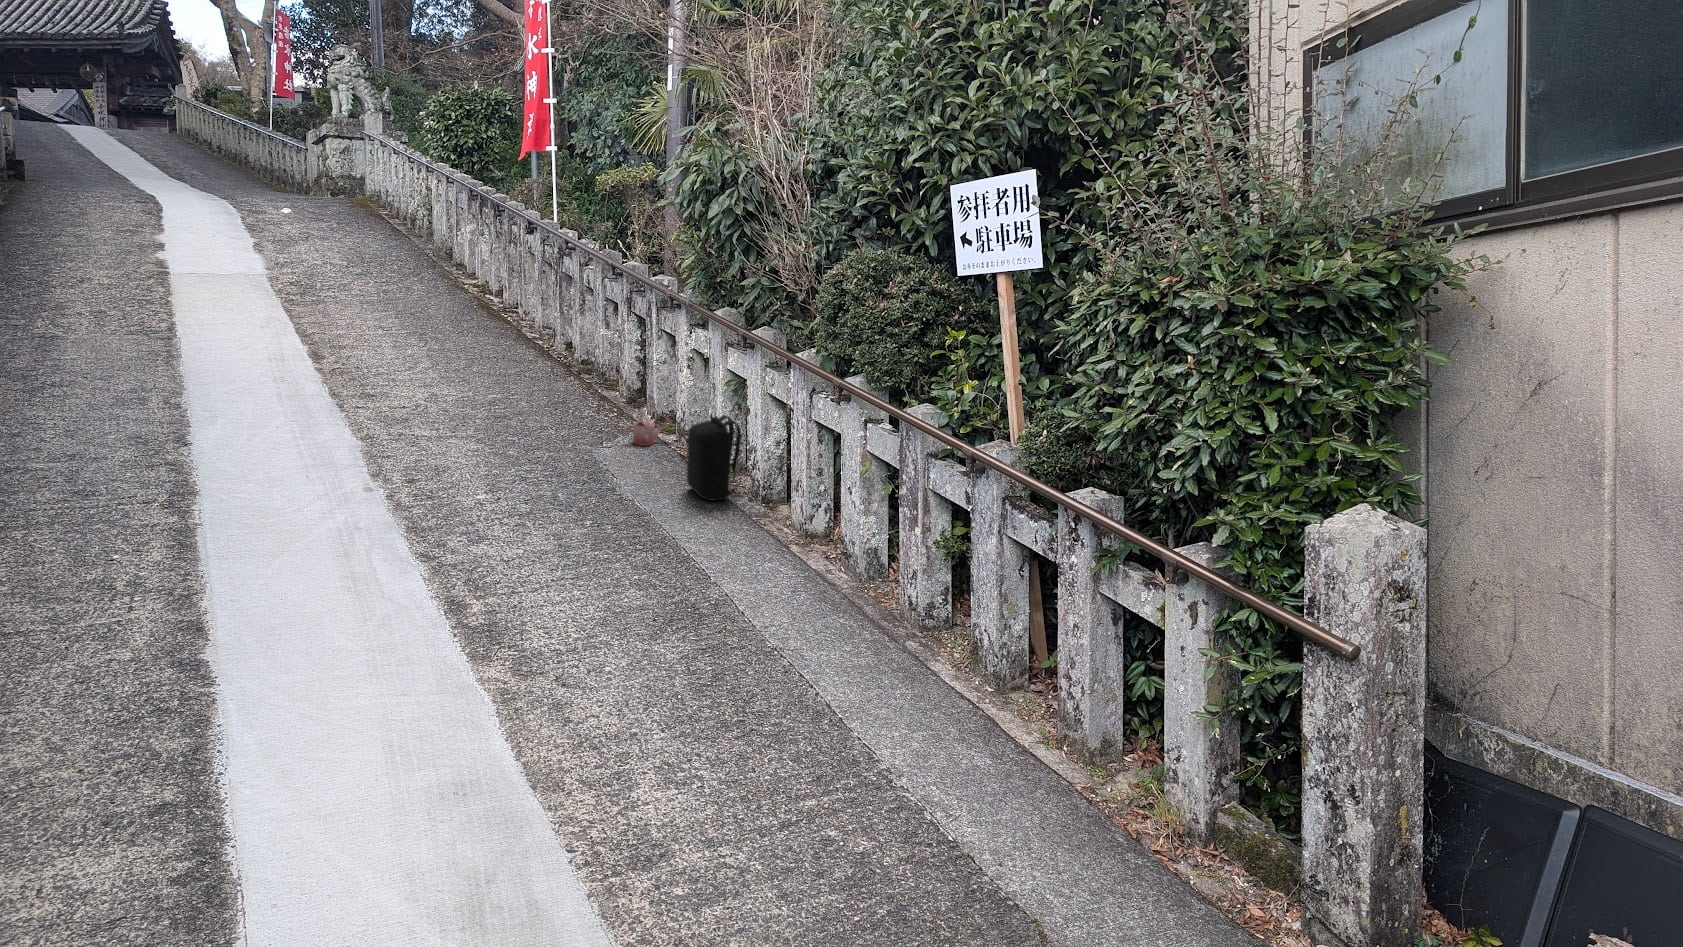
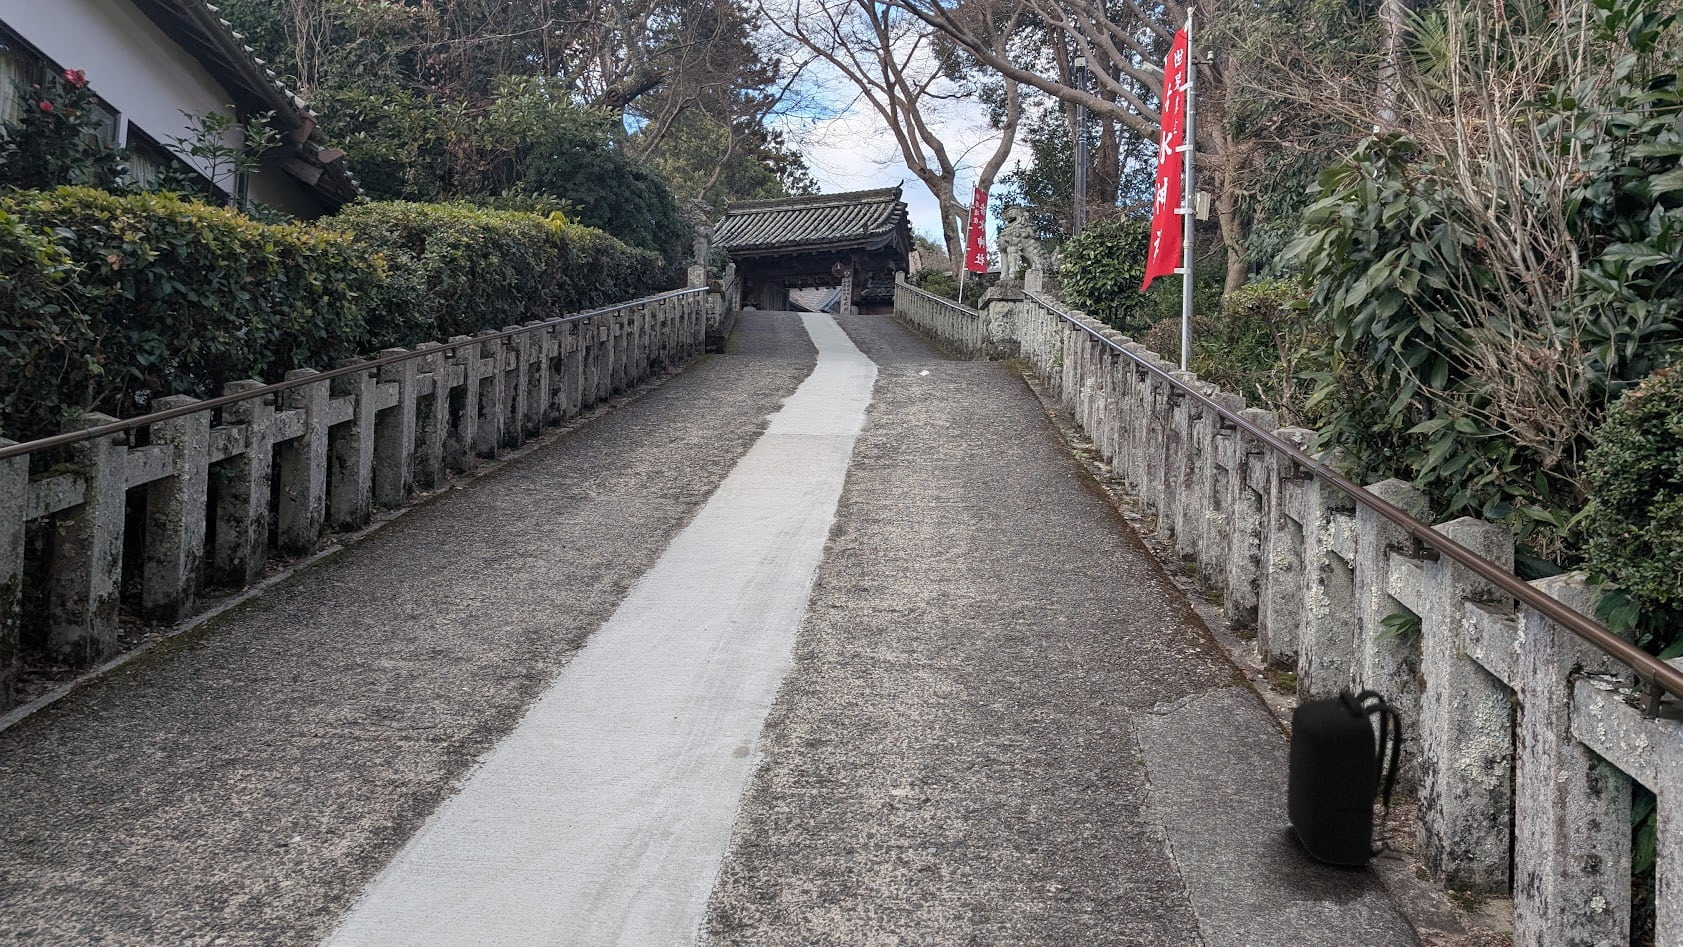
watering can: present [624,412,671,446] -> none [1199,652,1288,713]

